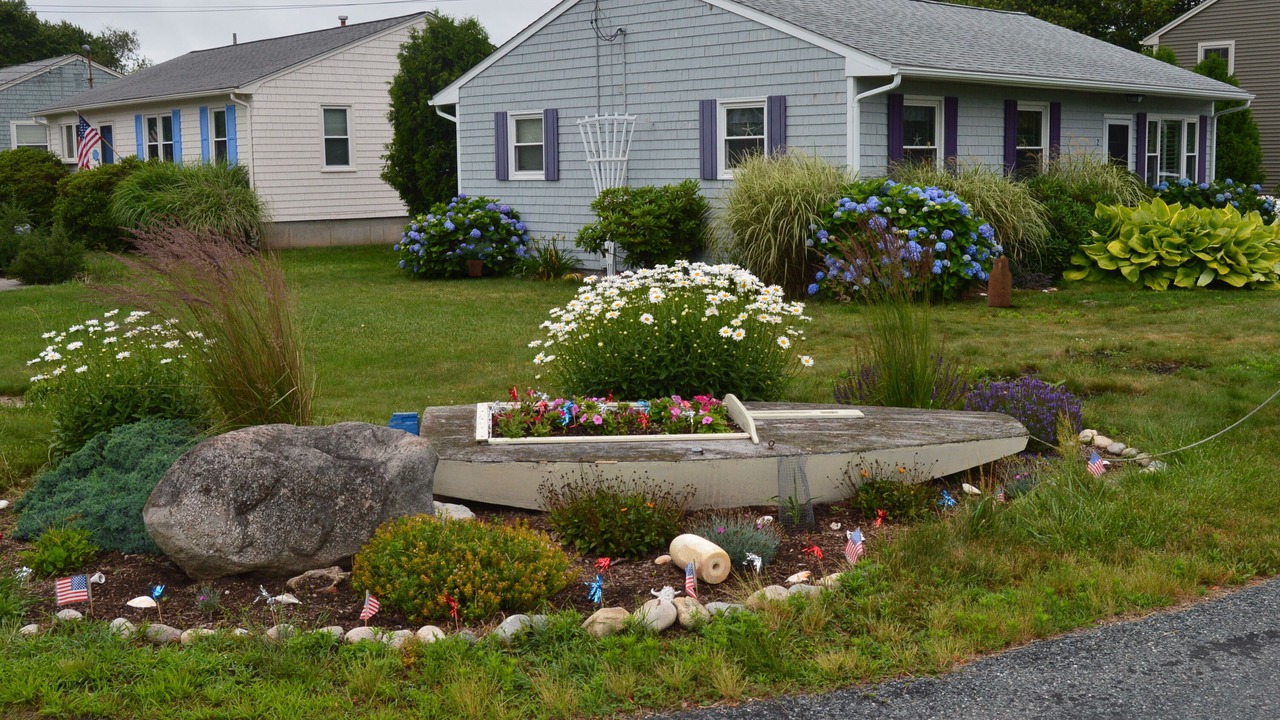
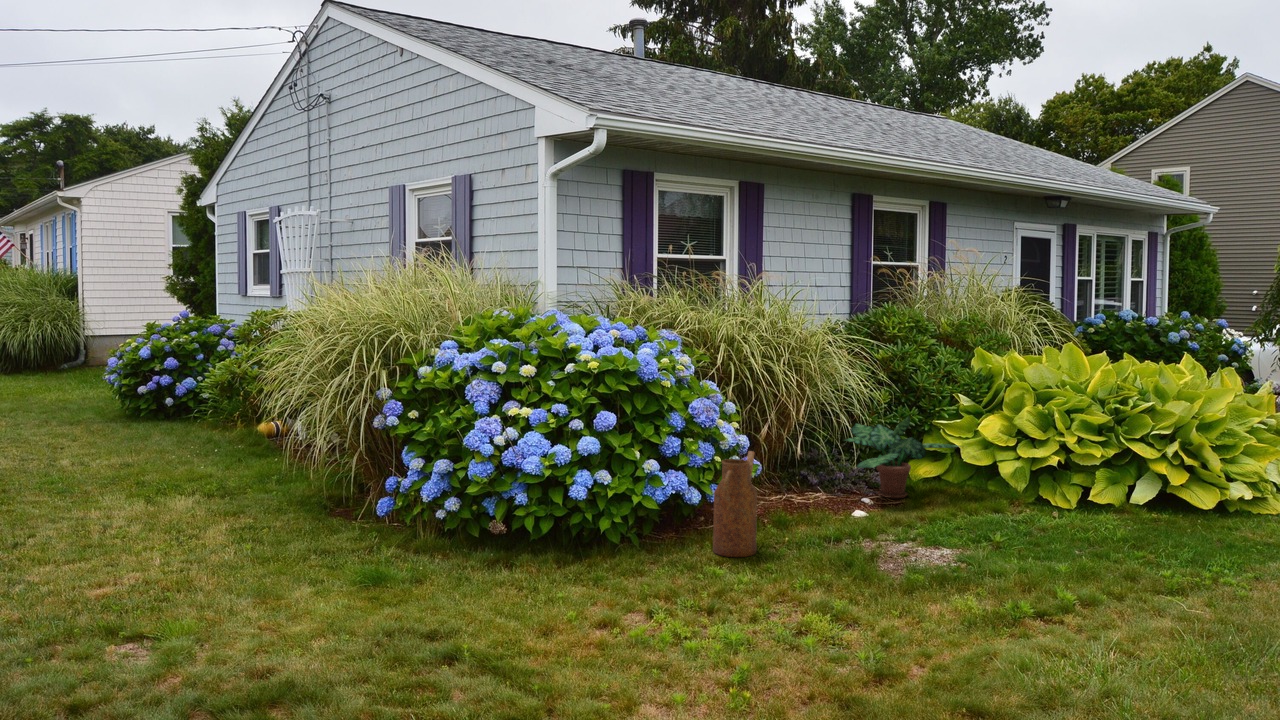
potted plant: present [441,236,495,276] -> present [846,416,959,498]

